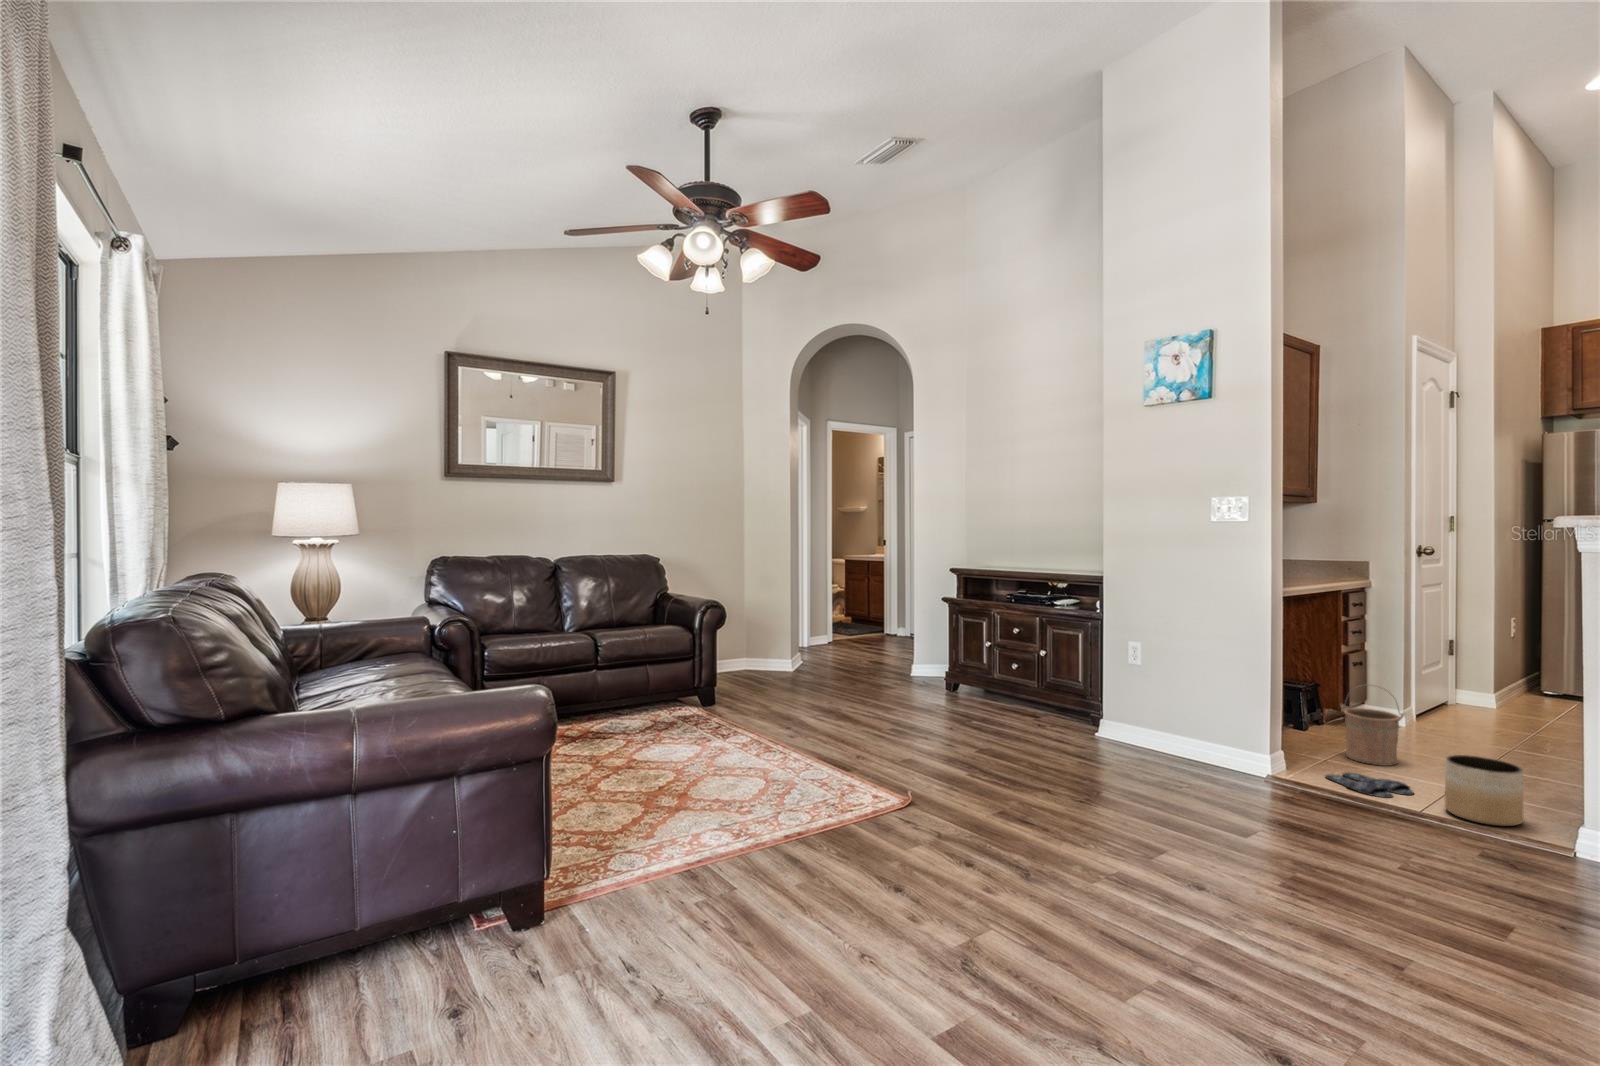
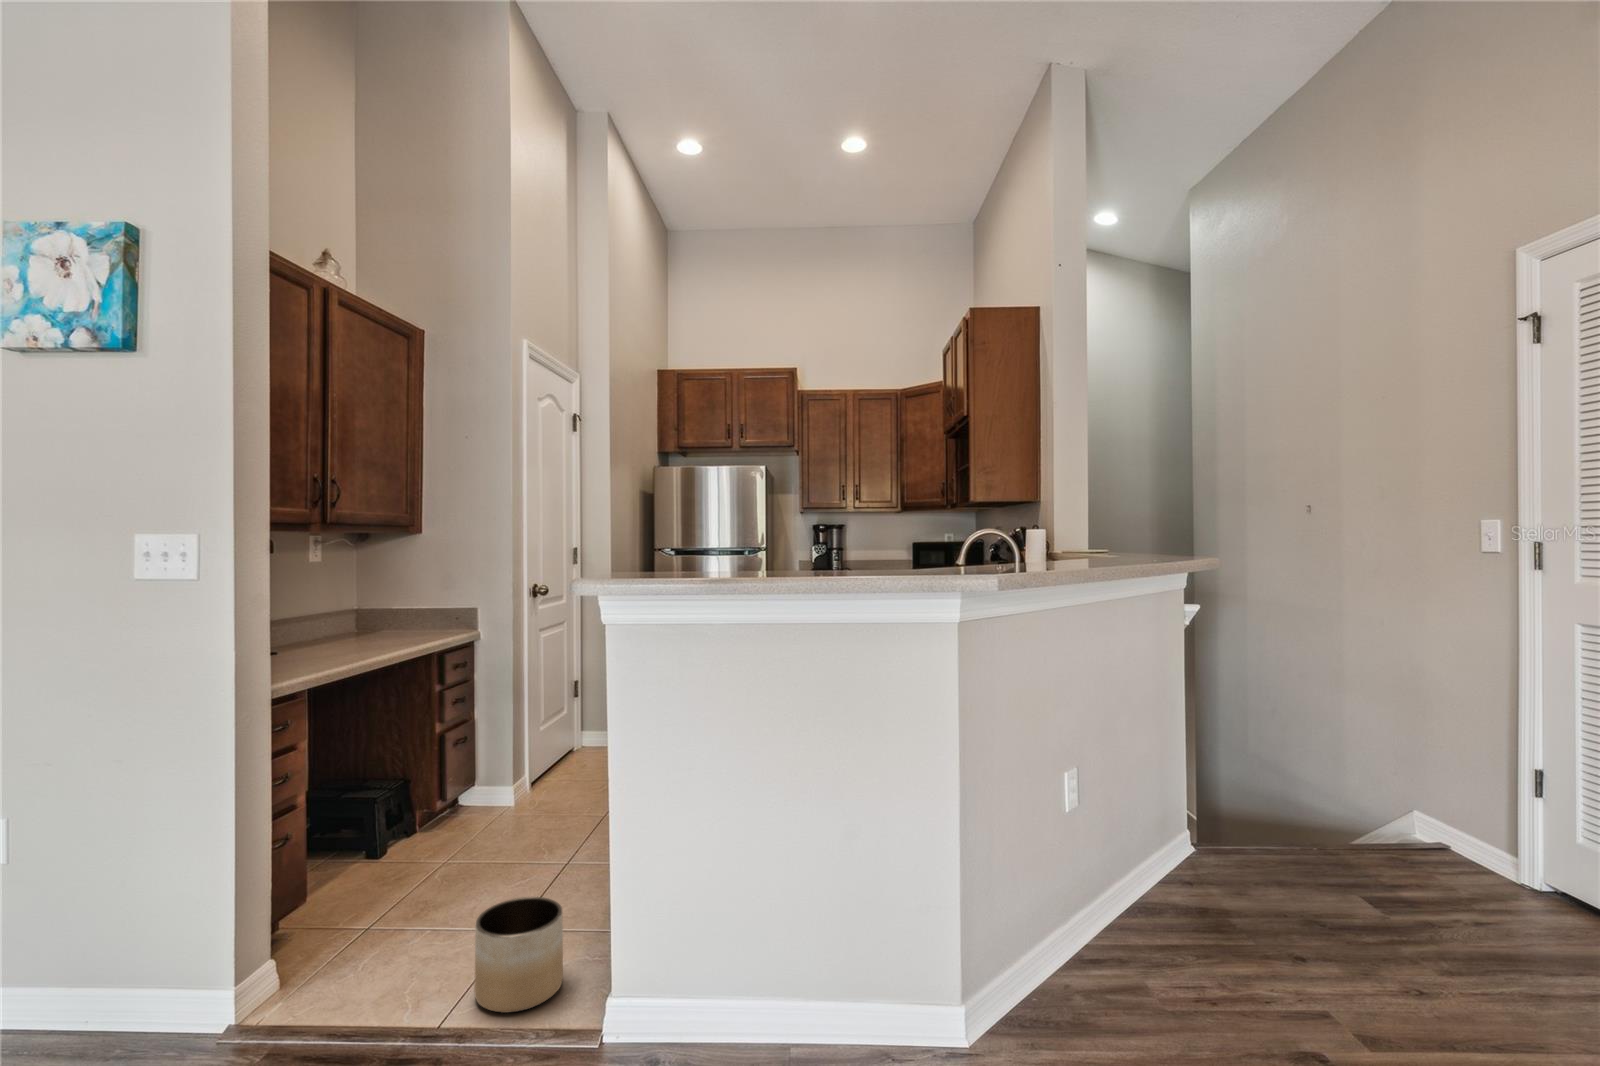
bucket: present [1340,688,1405,766] -> none [397,792,474,910]
slippers: present [1326,773,1414,798] -> none [337,945,453,1001]

